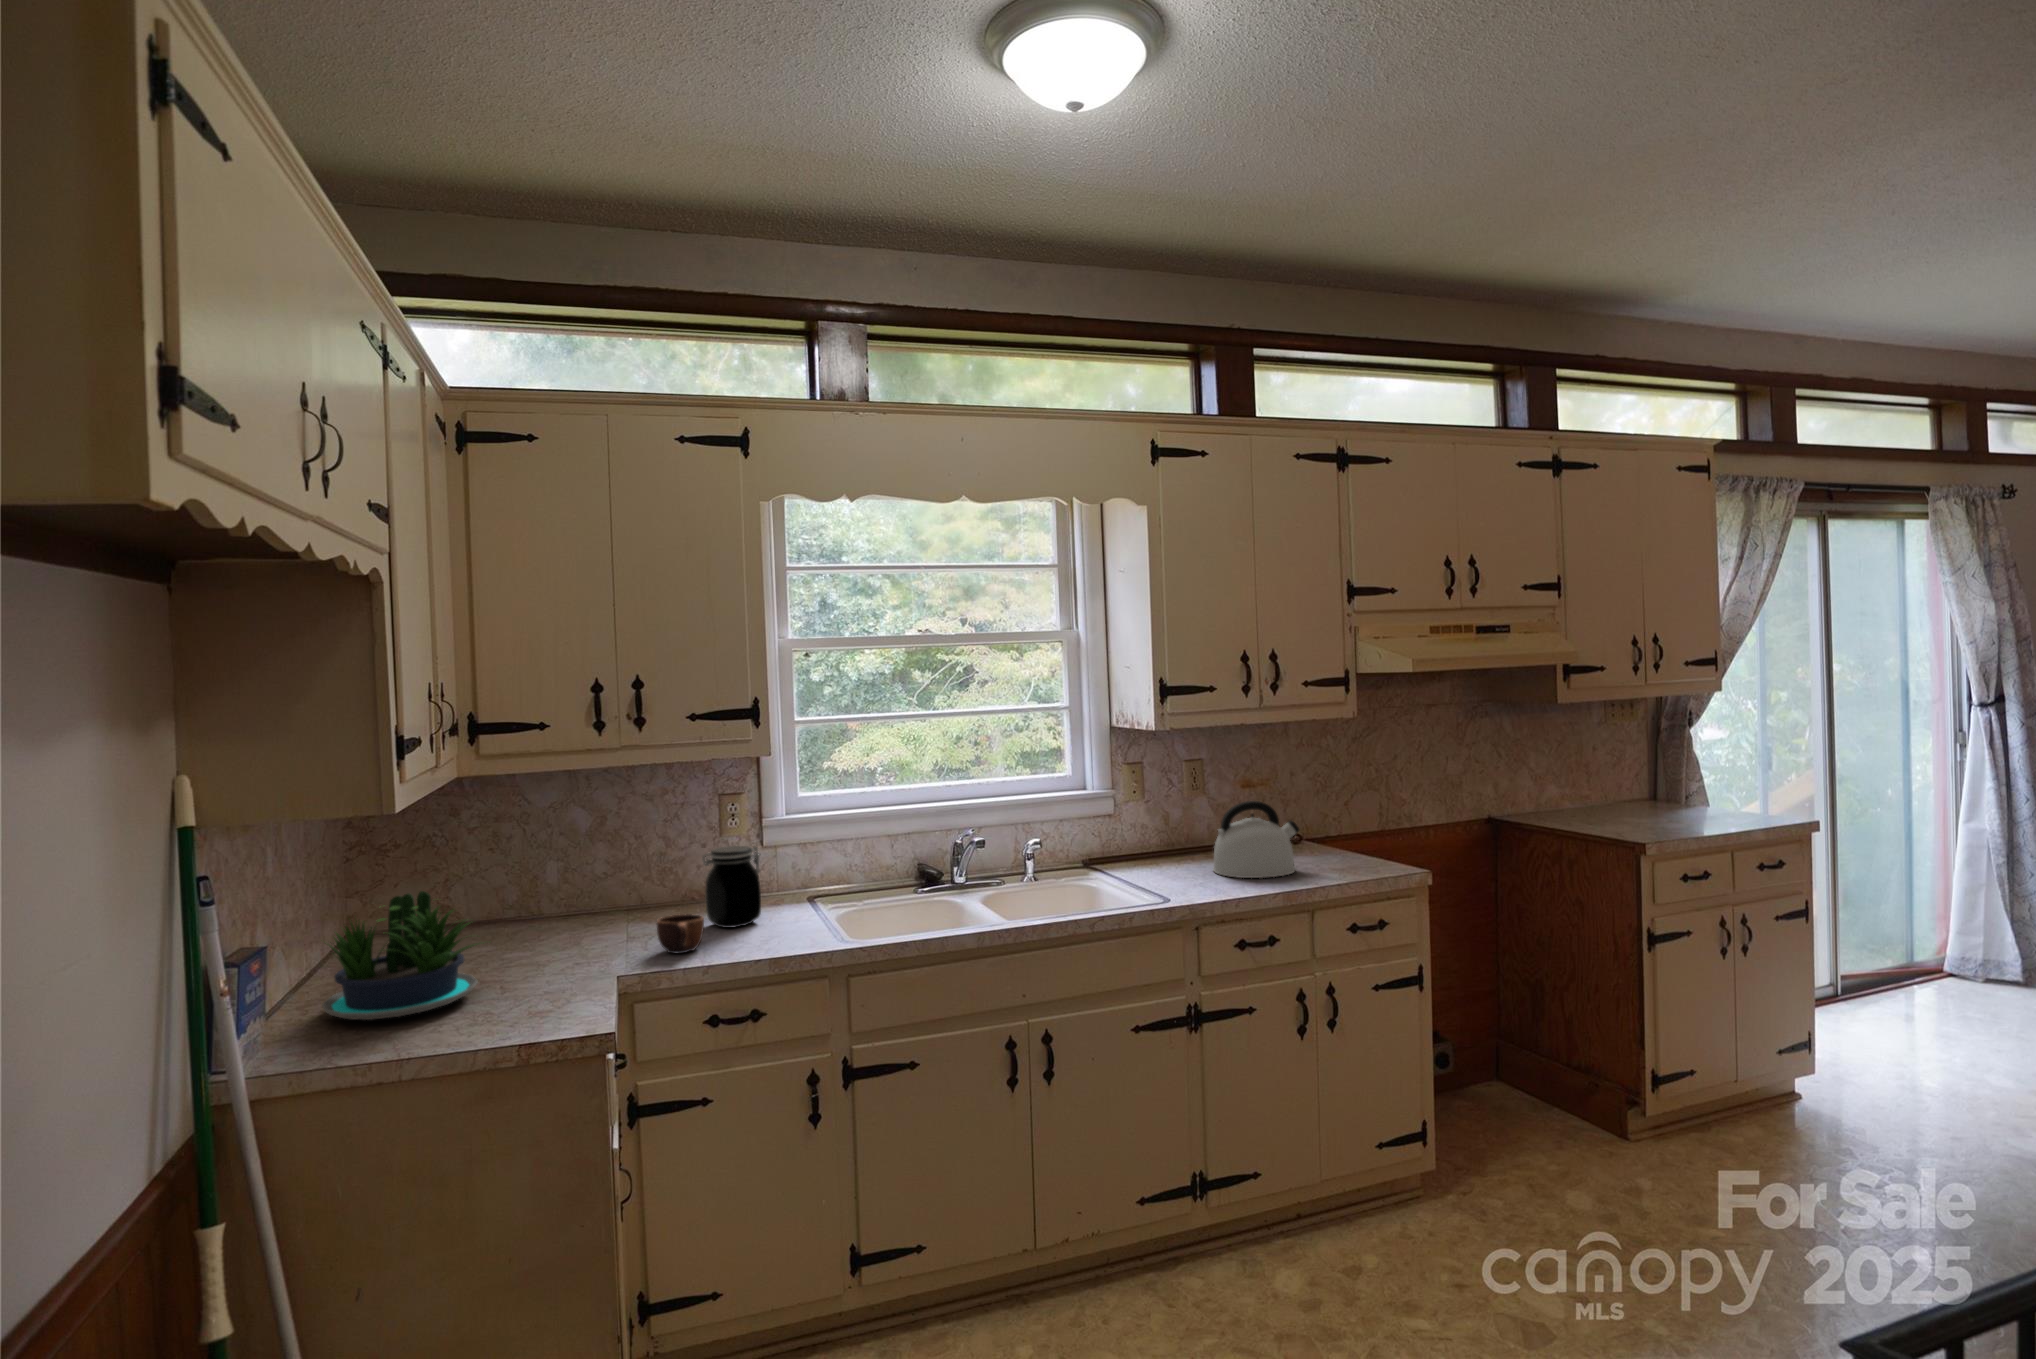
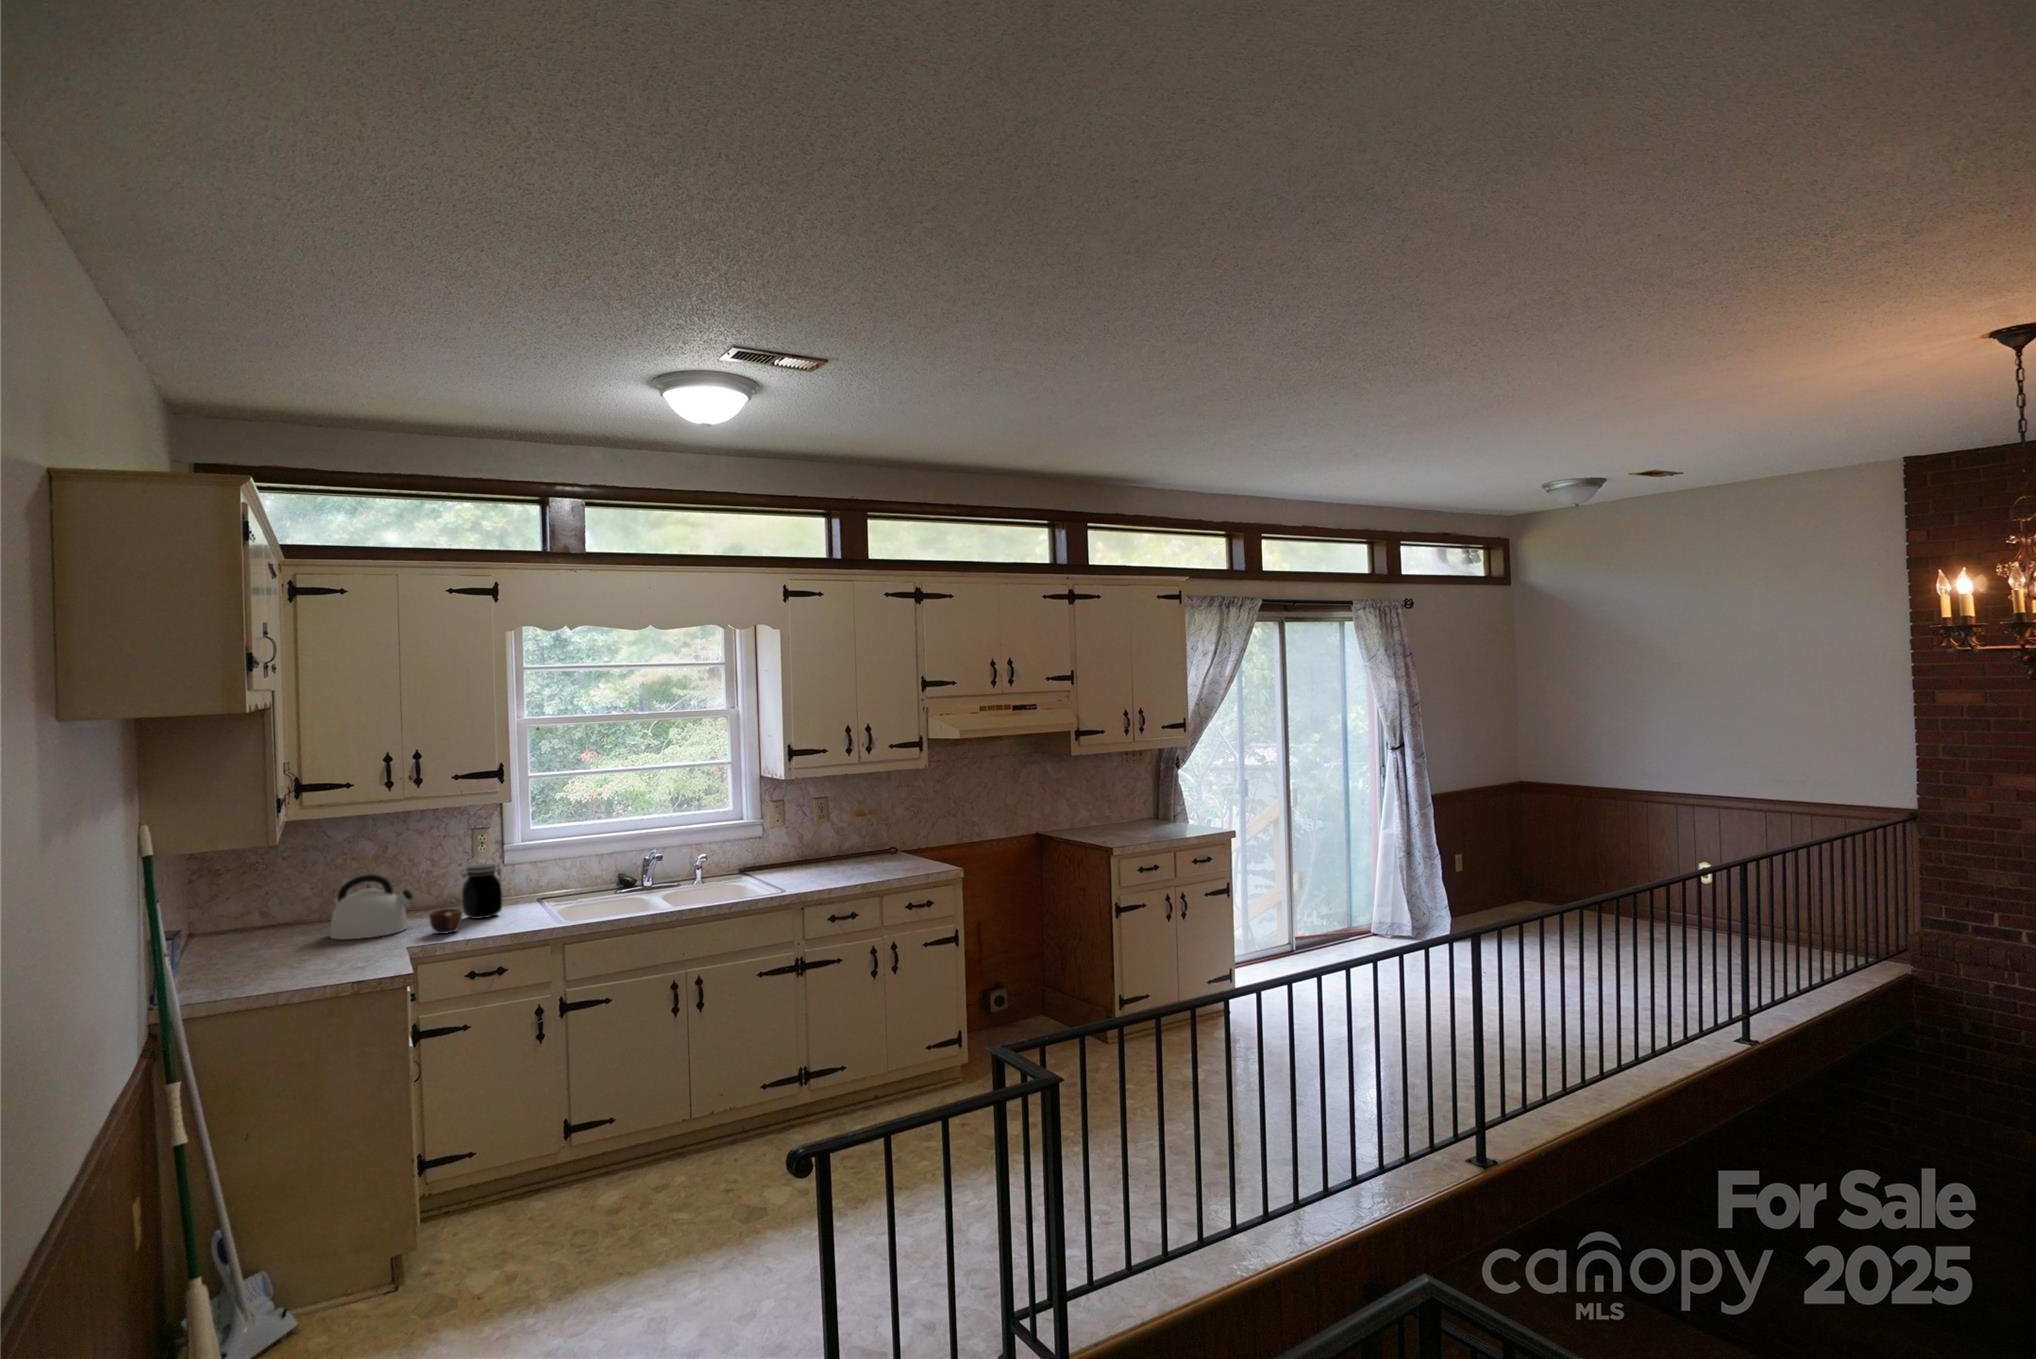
kettle: present [1213,801,1299,878] -> present [330,874,413,939]
potted plant: present [322,891,479,1020] -> none [205,895,326,974]

